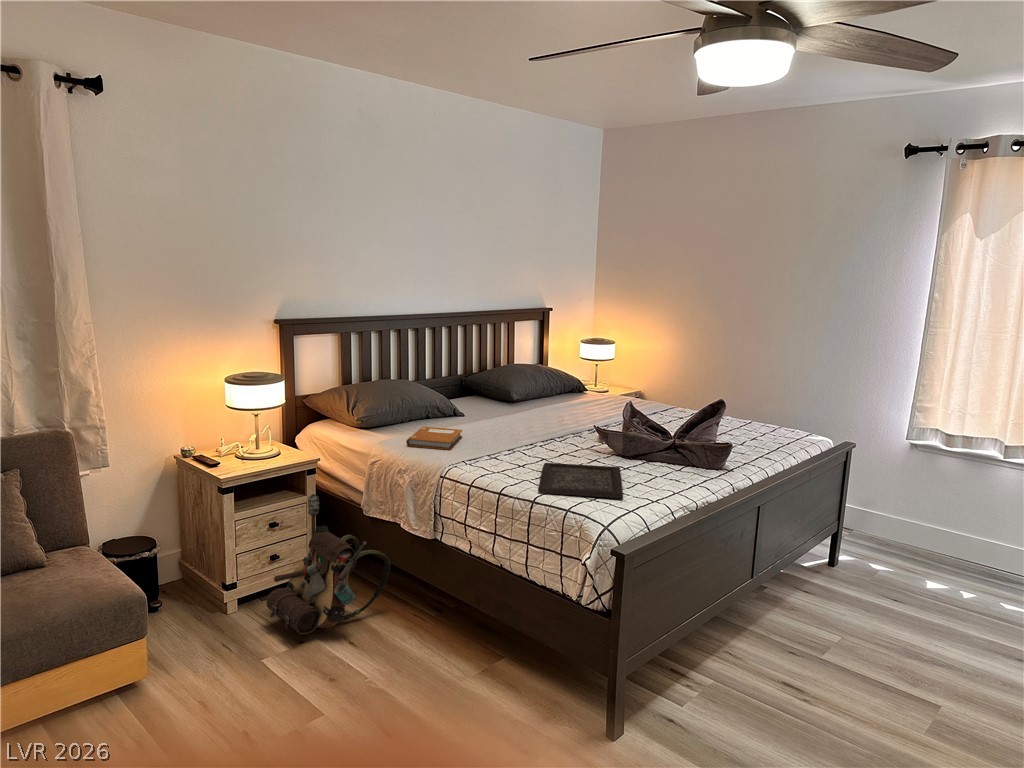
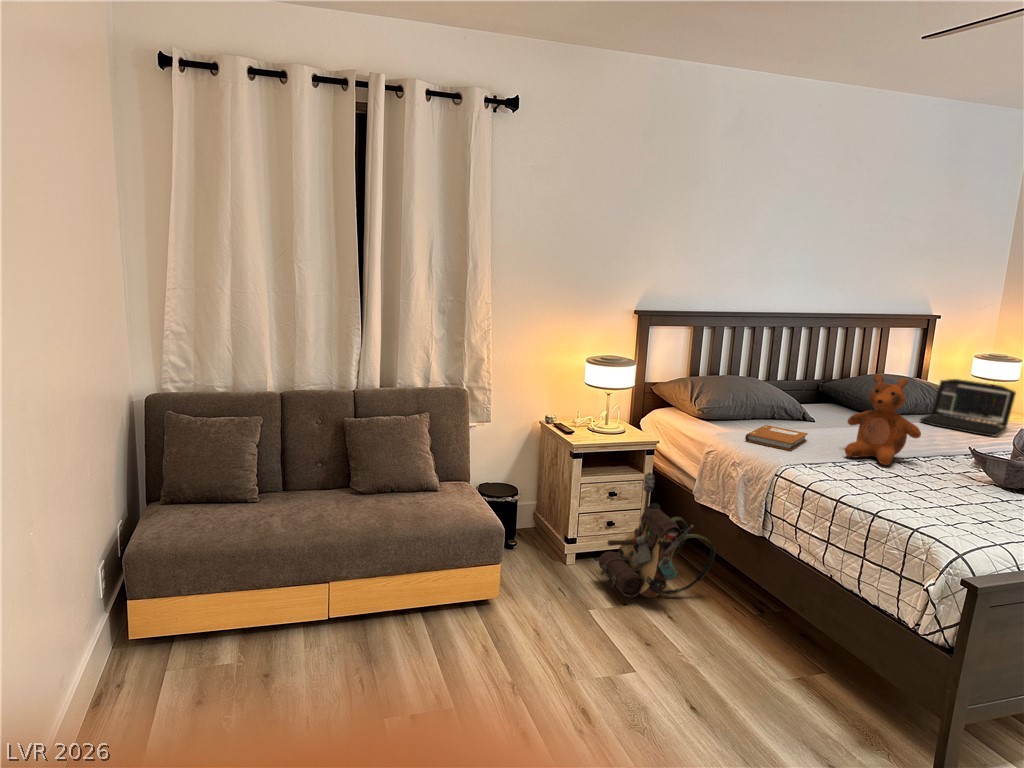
laptop: none [549,364,615,410] -> present [920,379,1016,436]
teddy bear: none [495,368,556,451] -> present [845,374,921,465]
tray: present [538,463,623,498] -> none [883,479,997,530]

